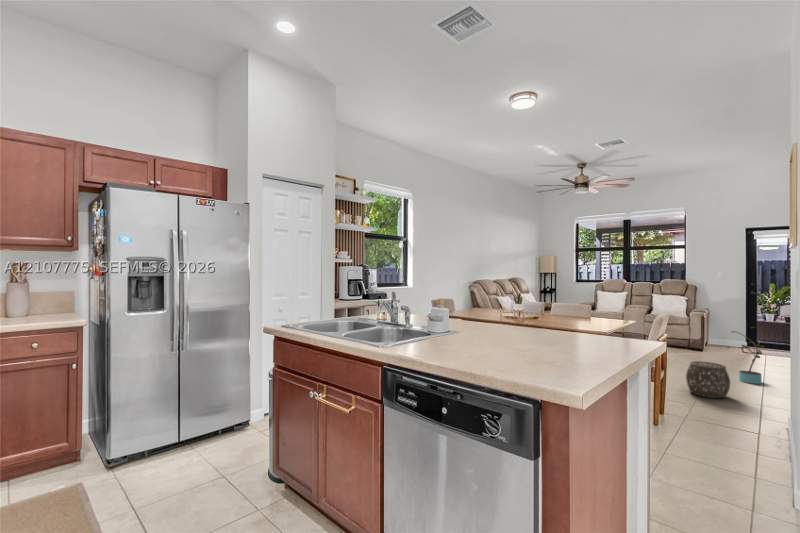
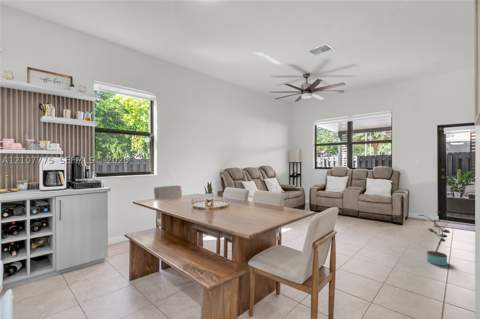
woven basket: present [686,361,730,399] -> none [372,249,414,291]

